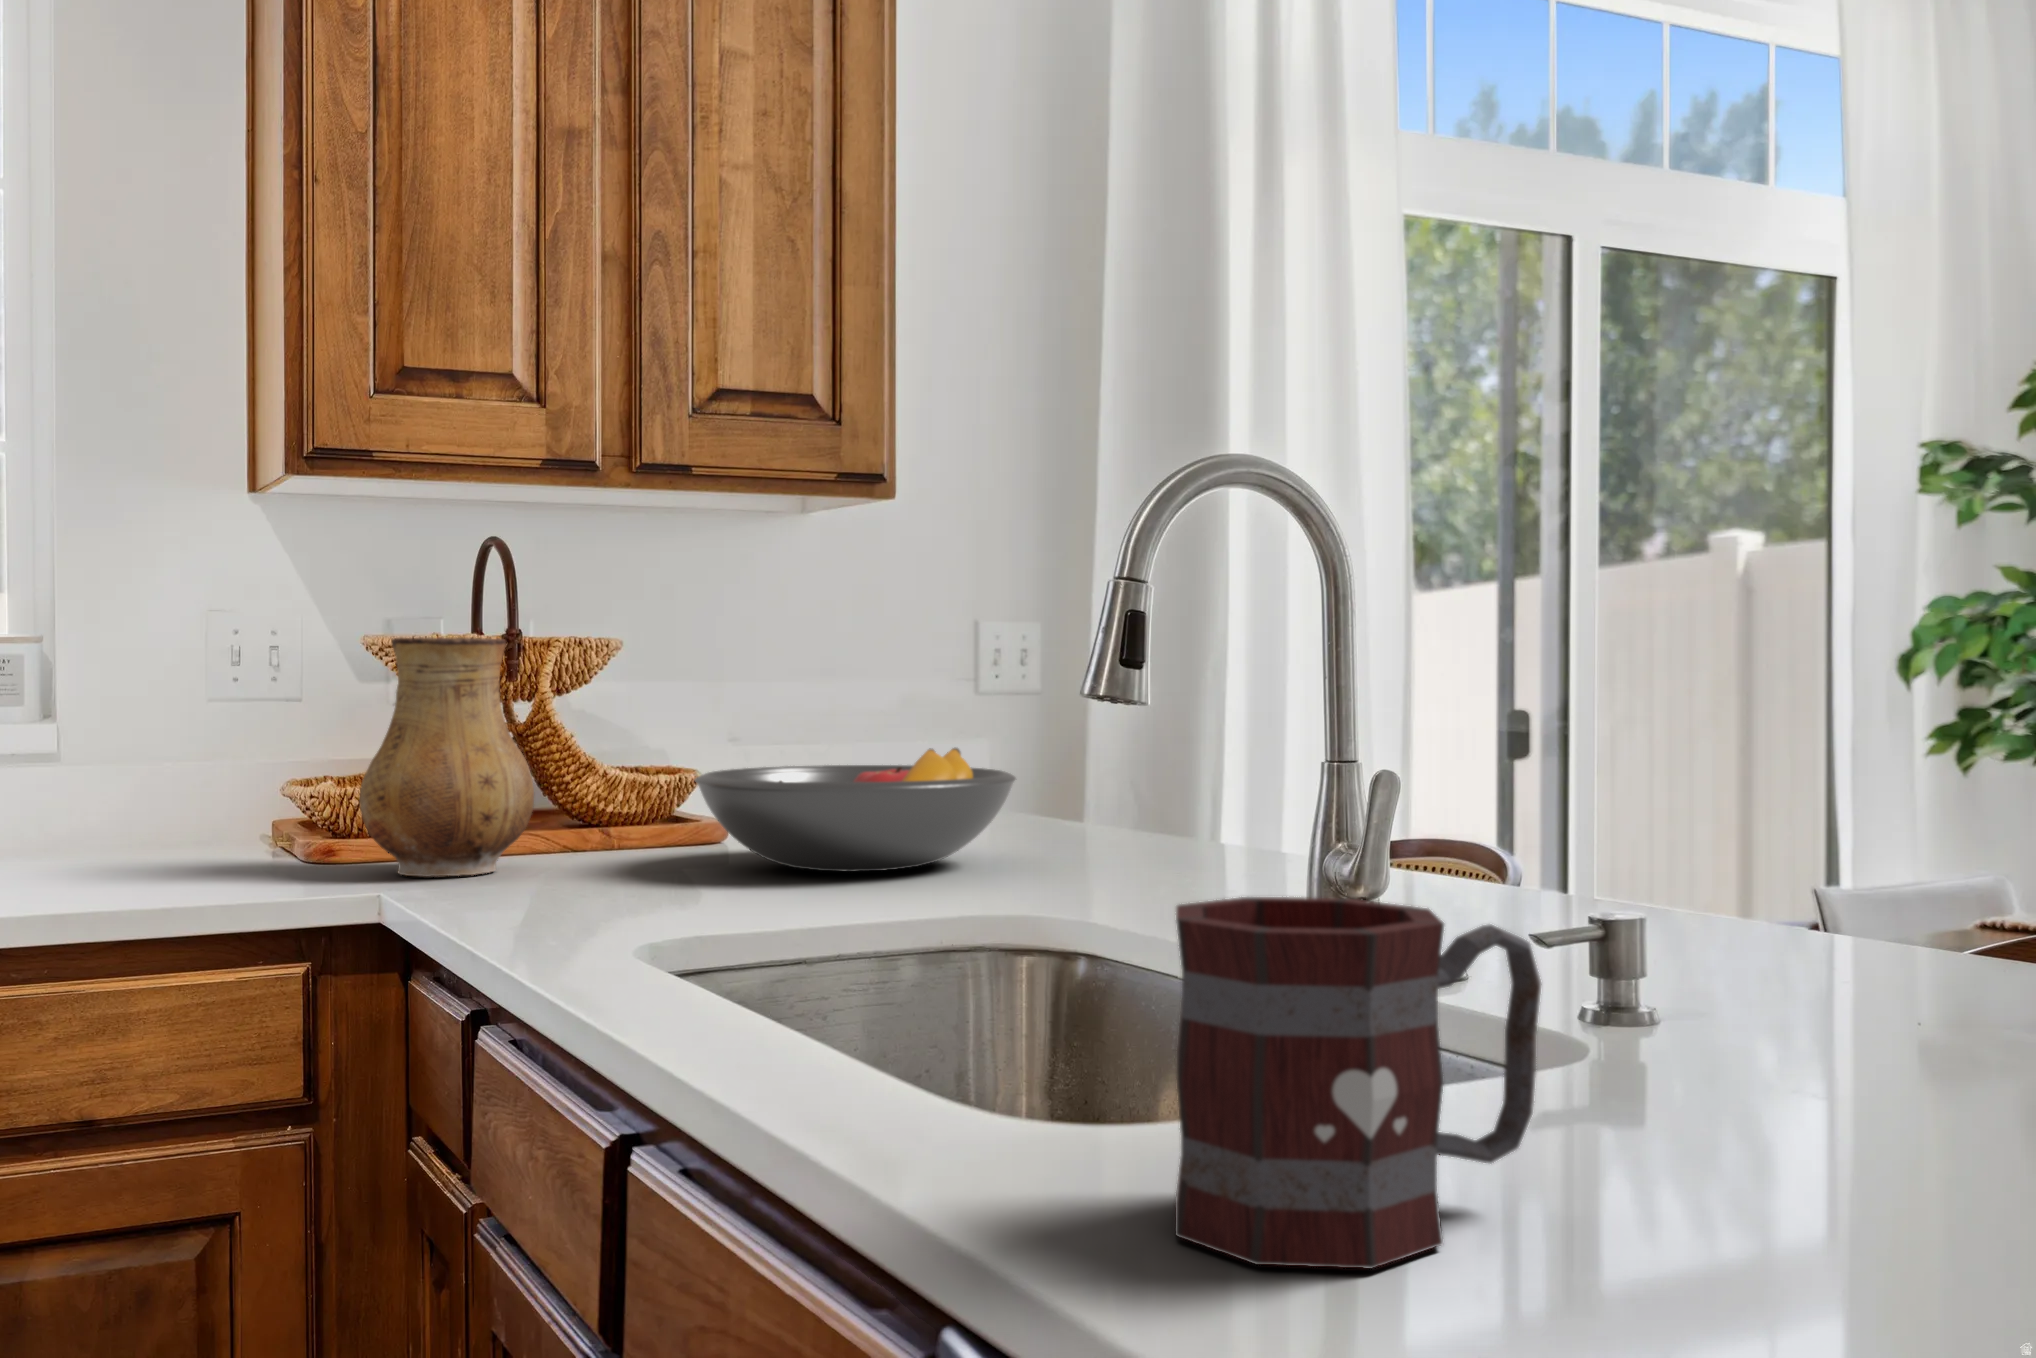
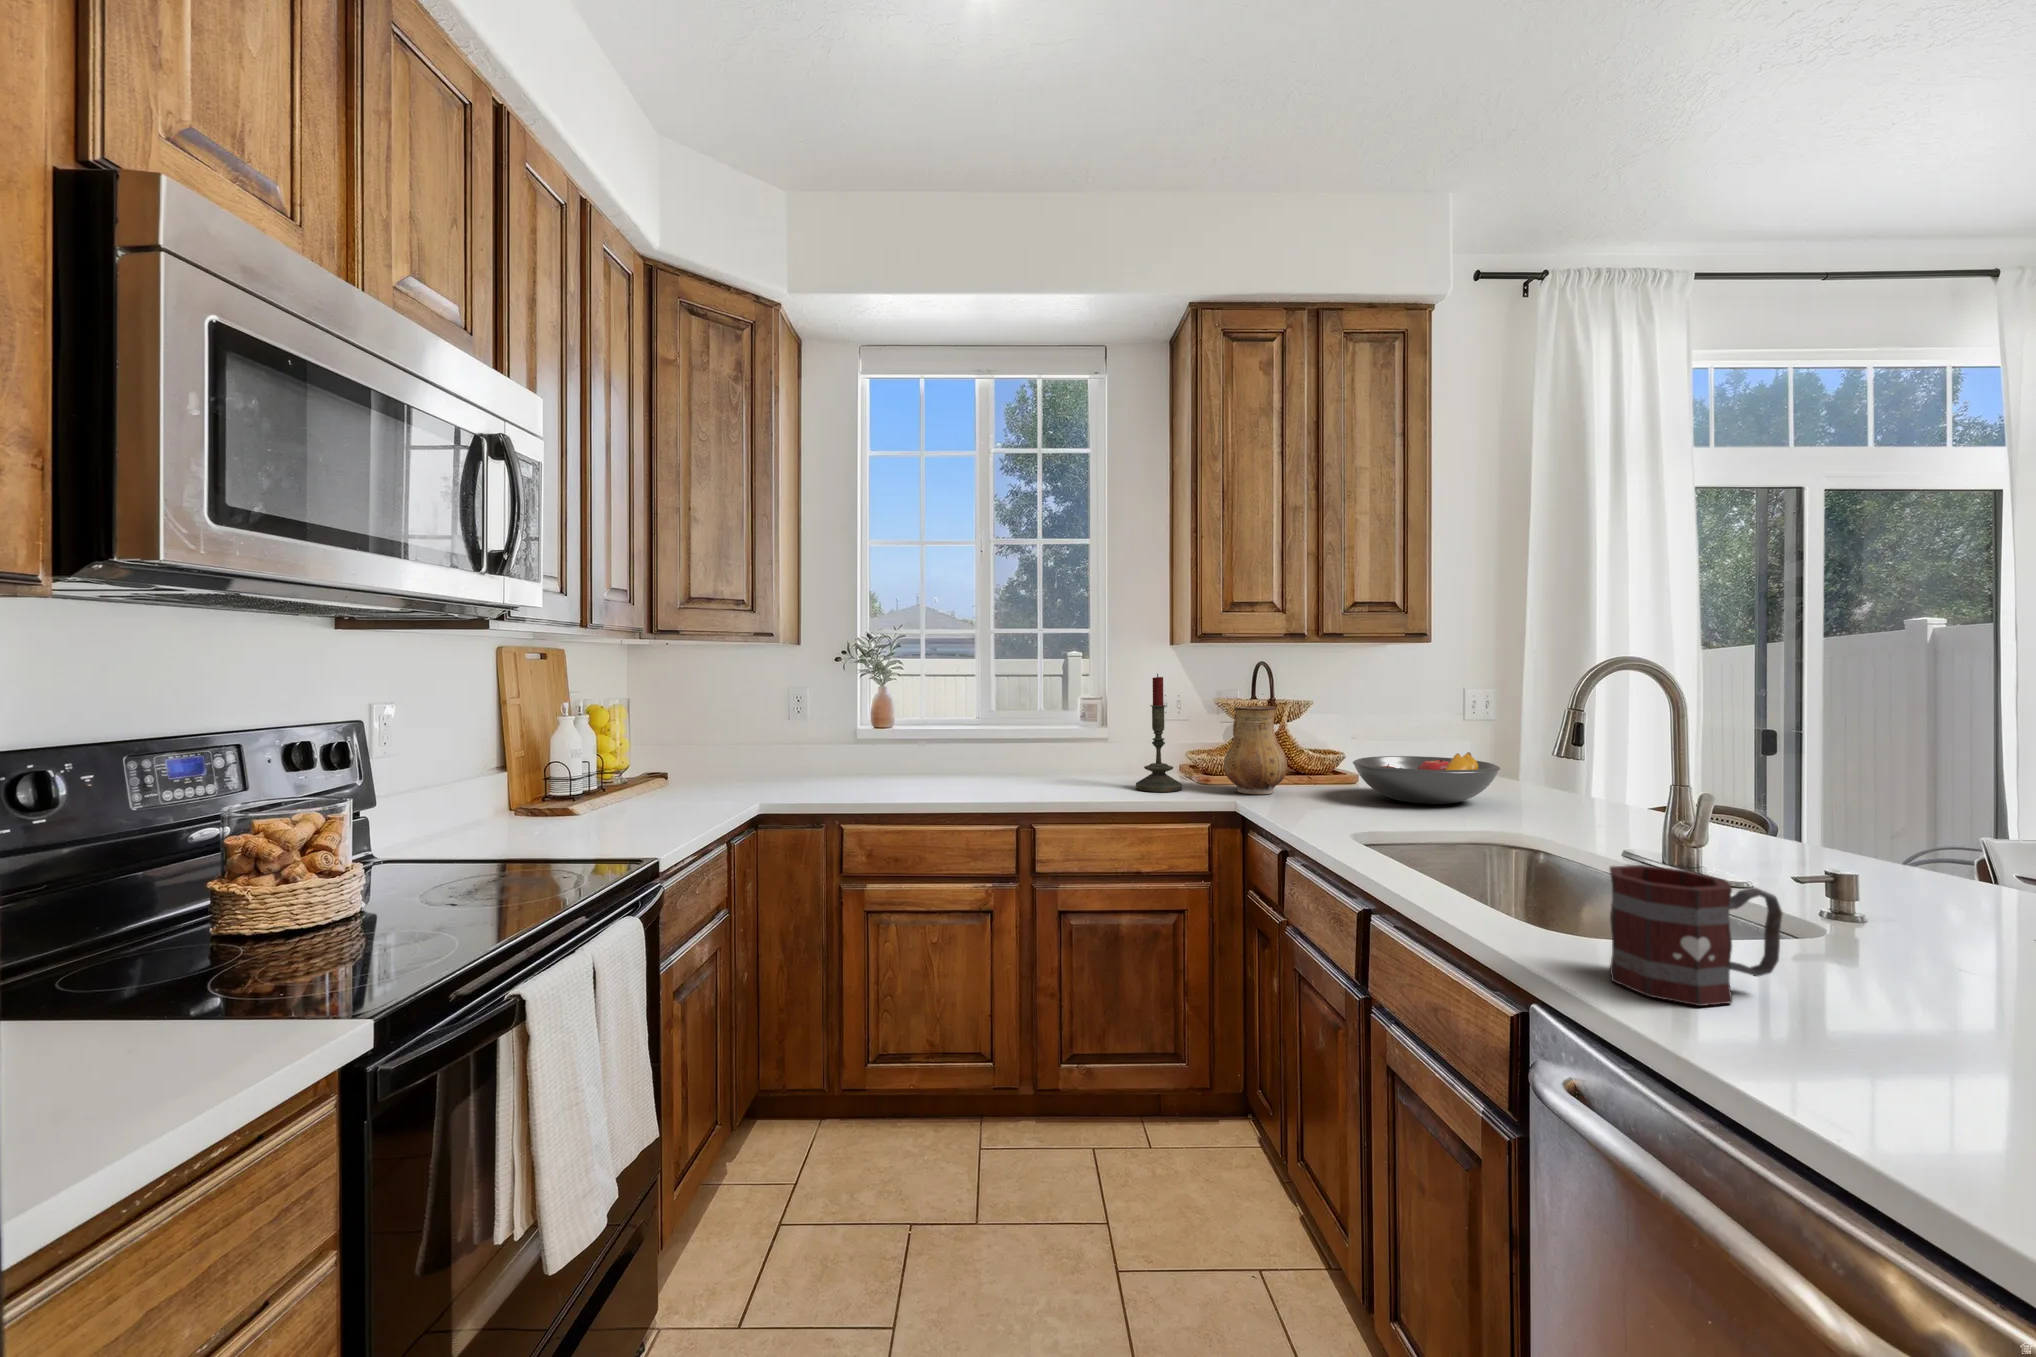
candle: none [90,539,238,887] -> present [1136,674,1182,792]

